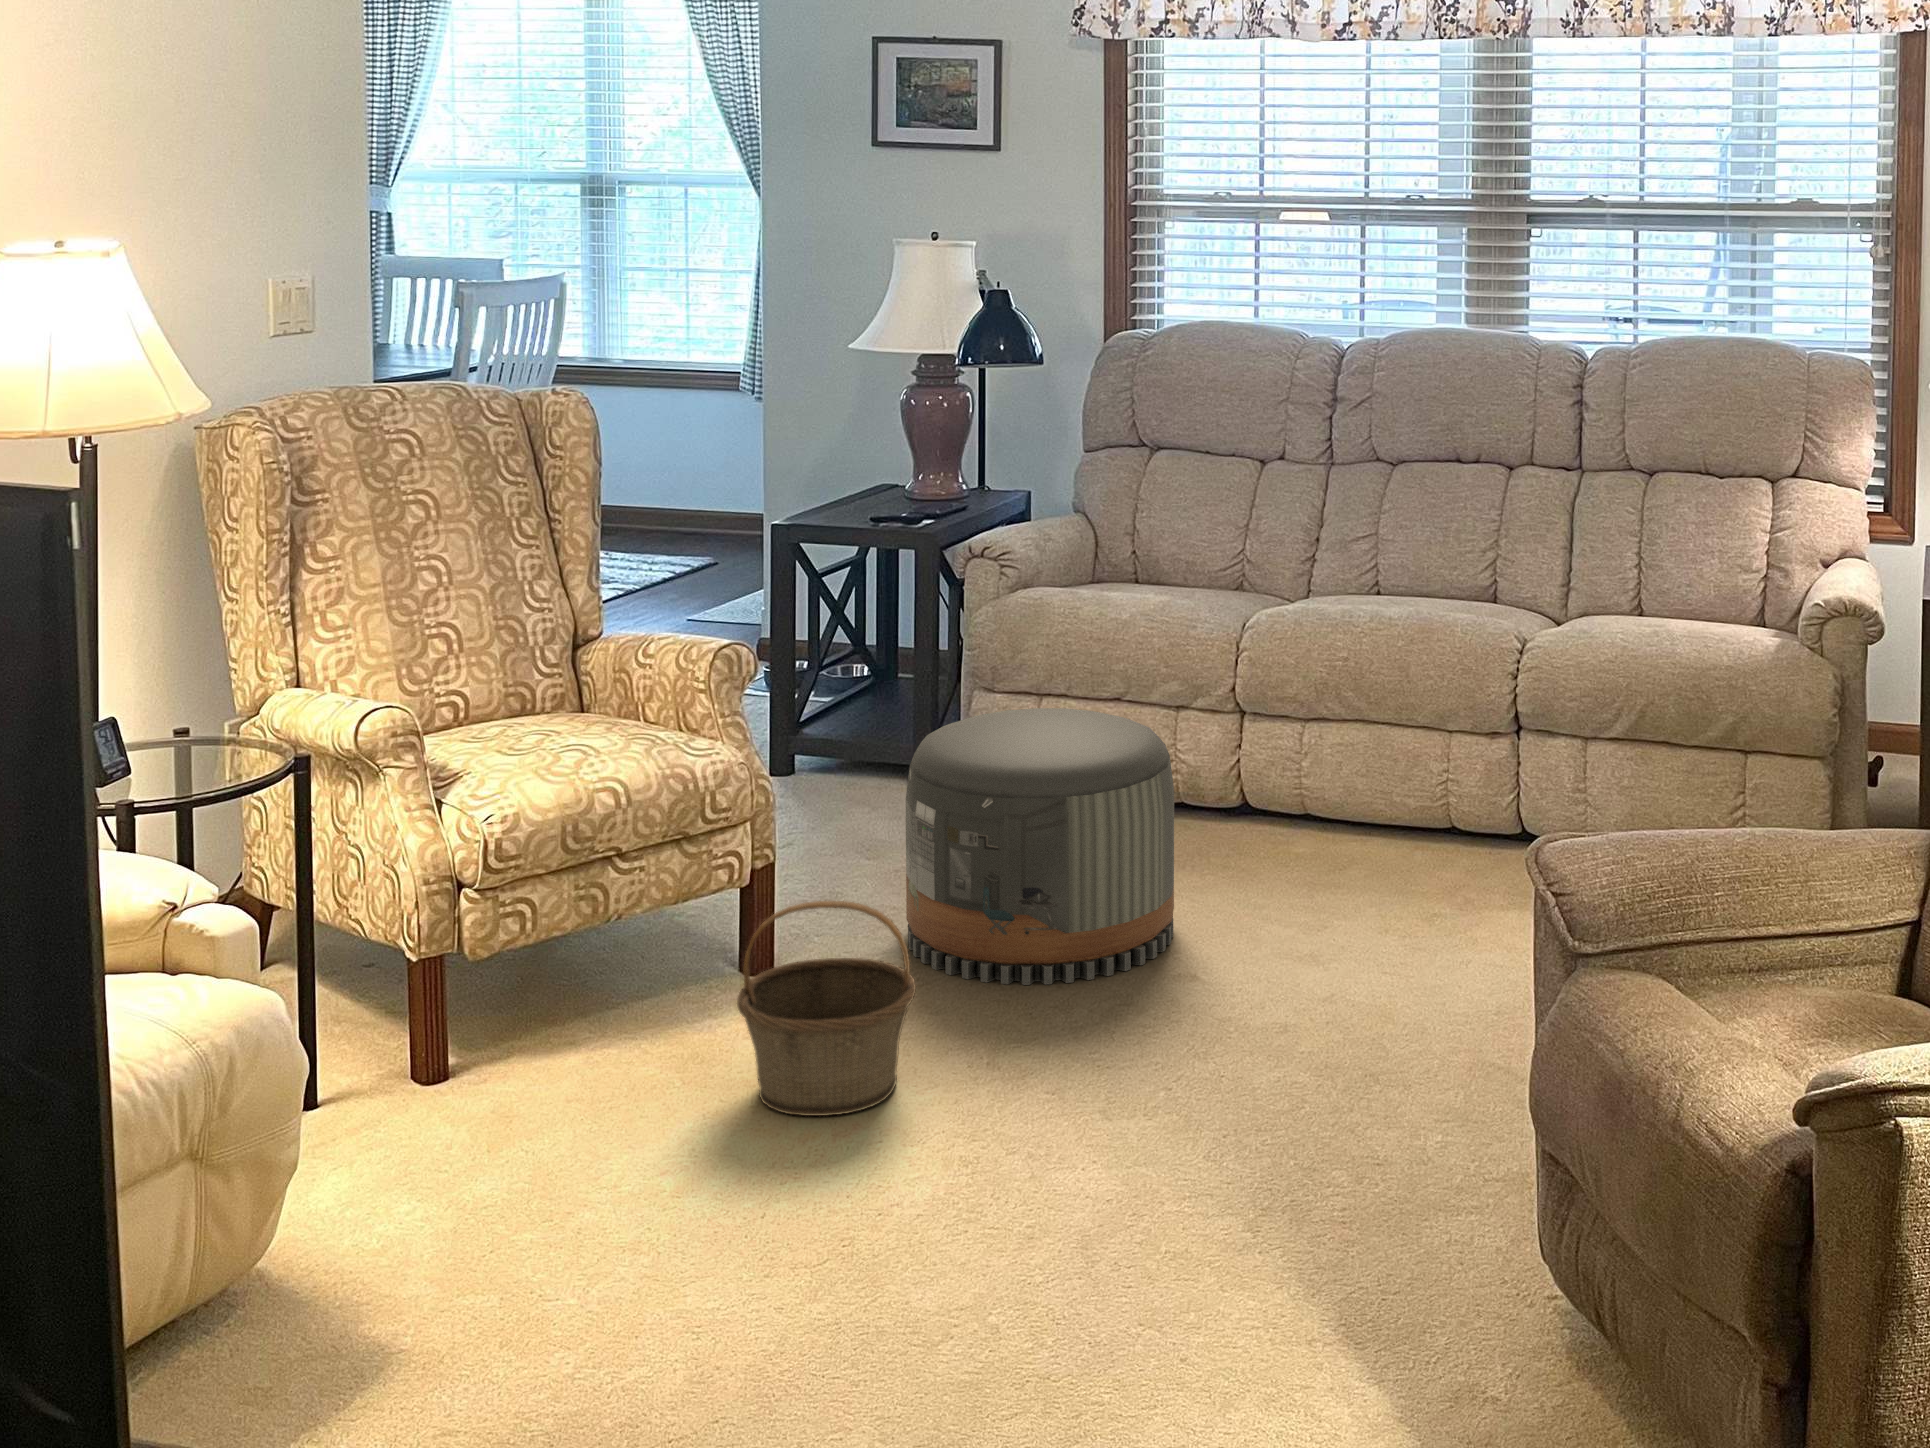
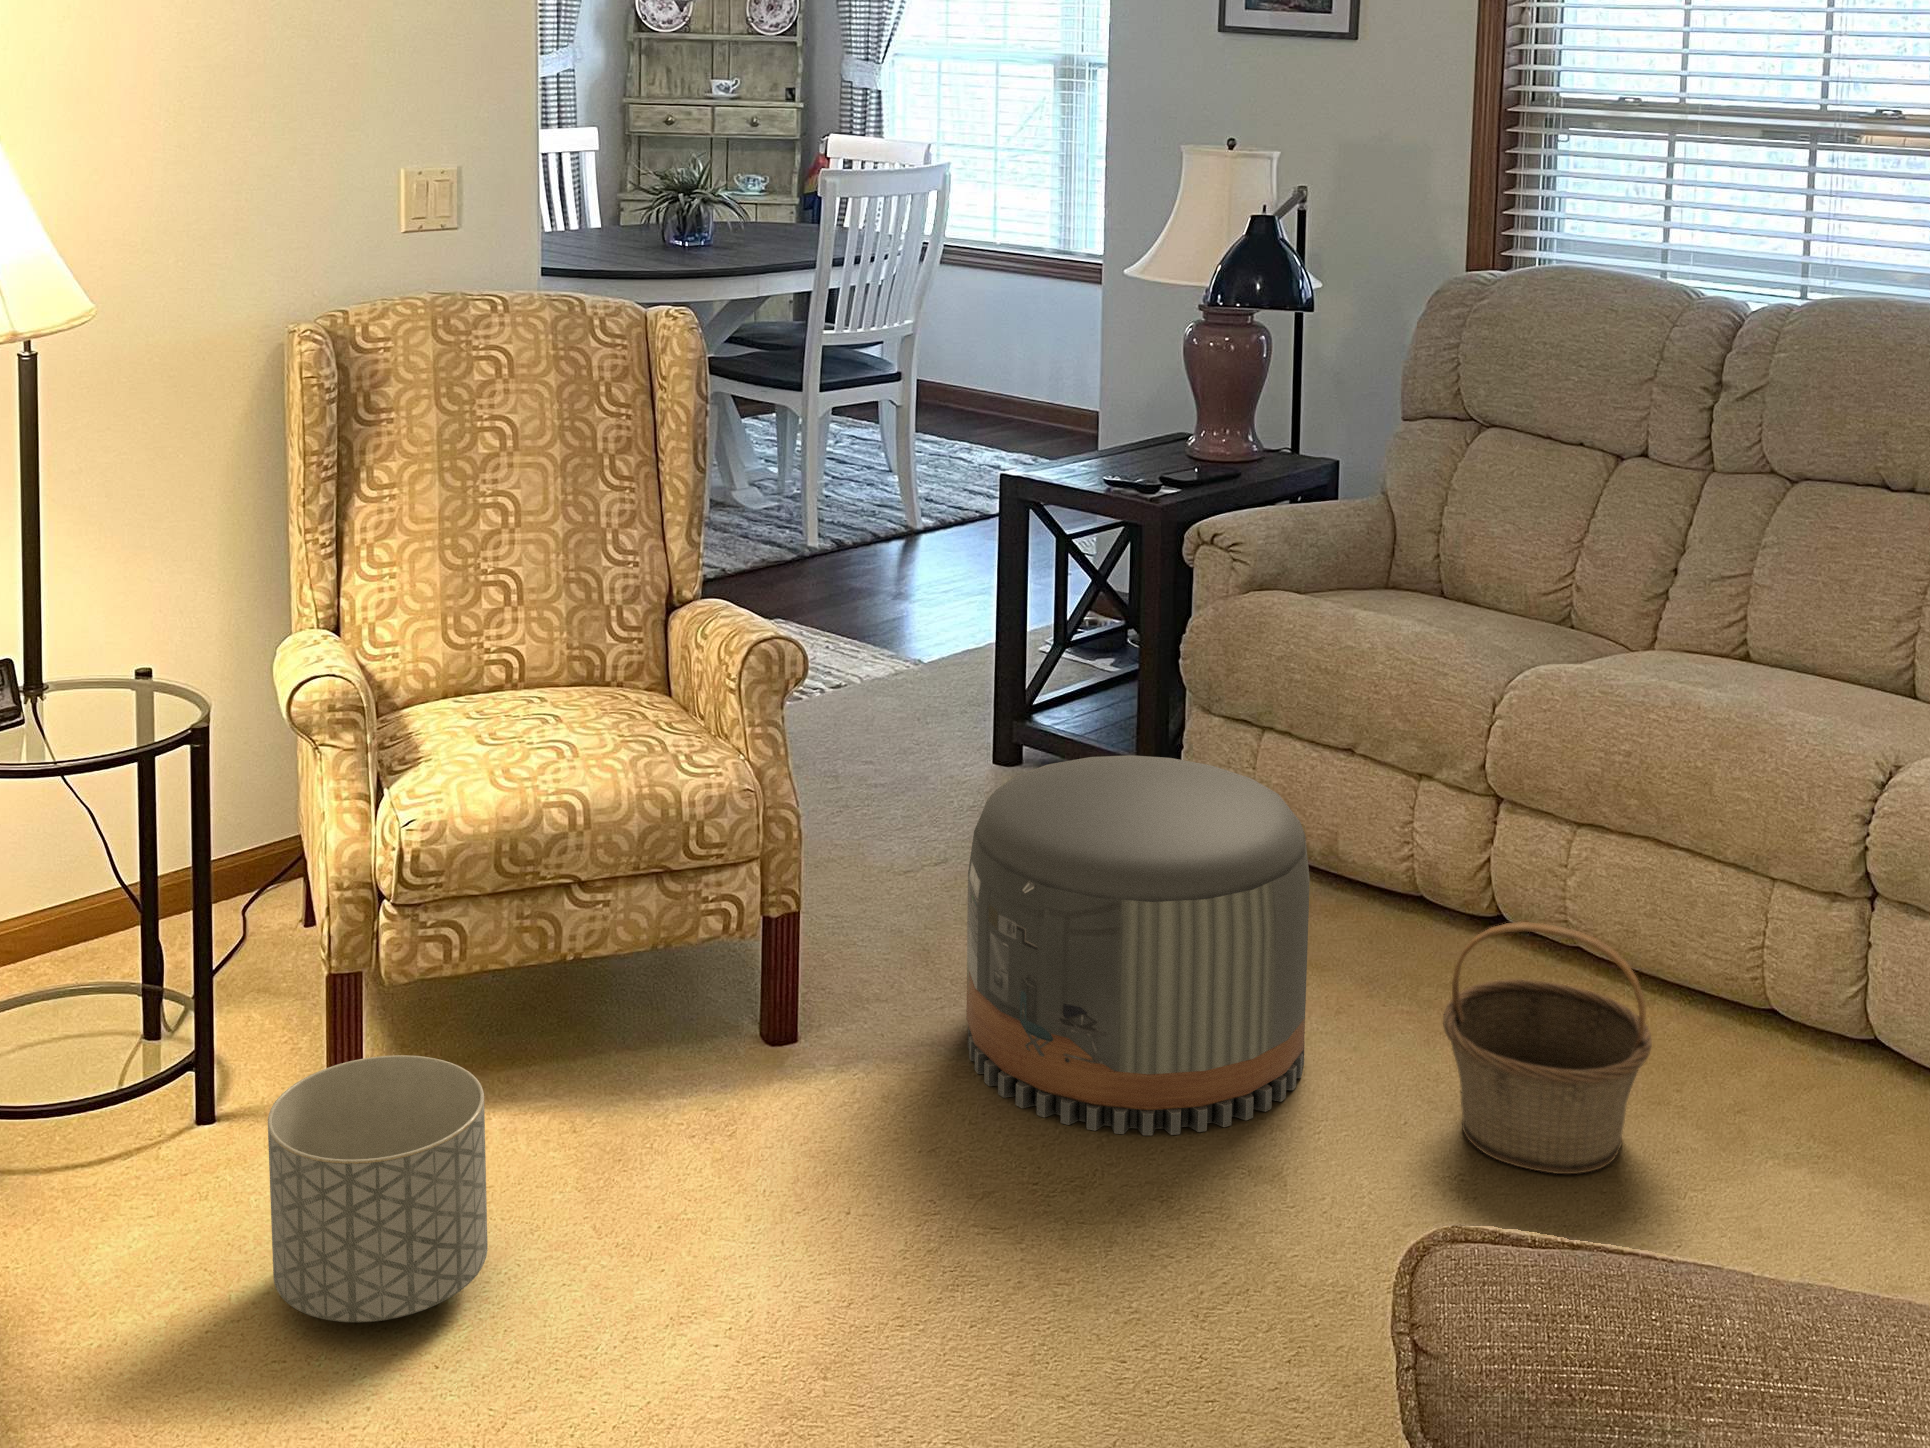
basket: present [737,901,916,1116] -> present [1443,922,1652,1174]
planter: none [488,984,671,1193] -> present [268,1055,488,1322]

